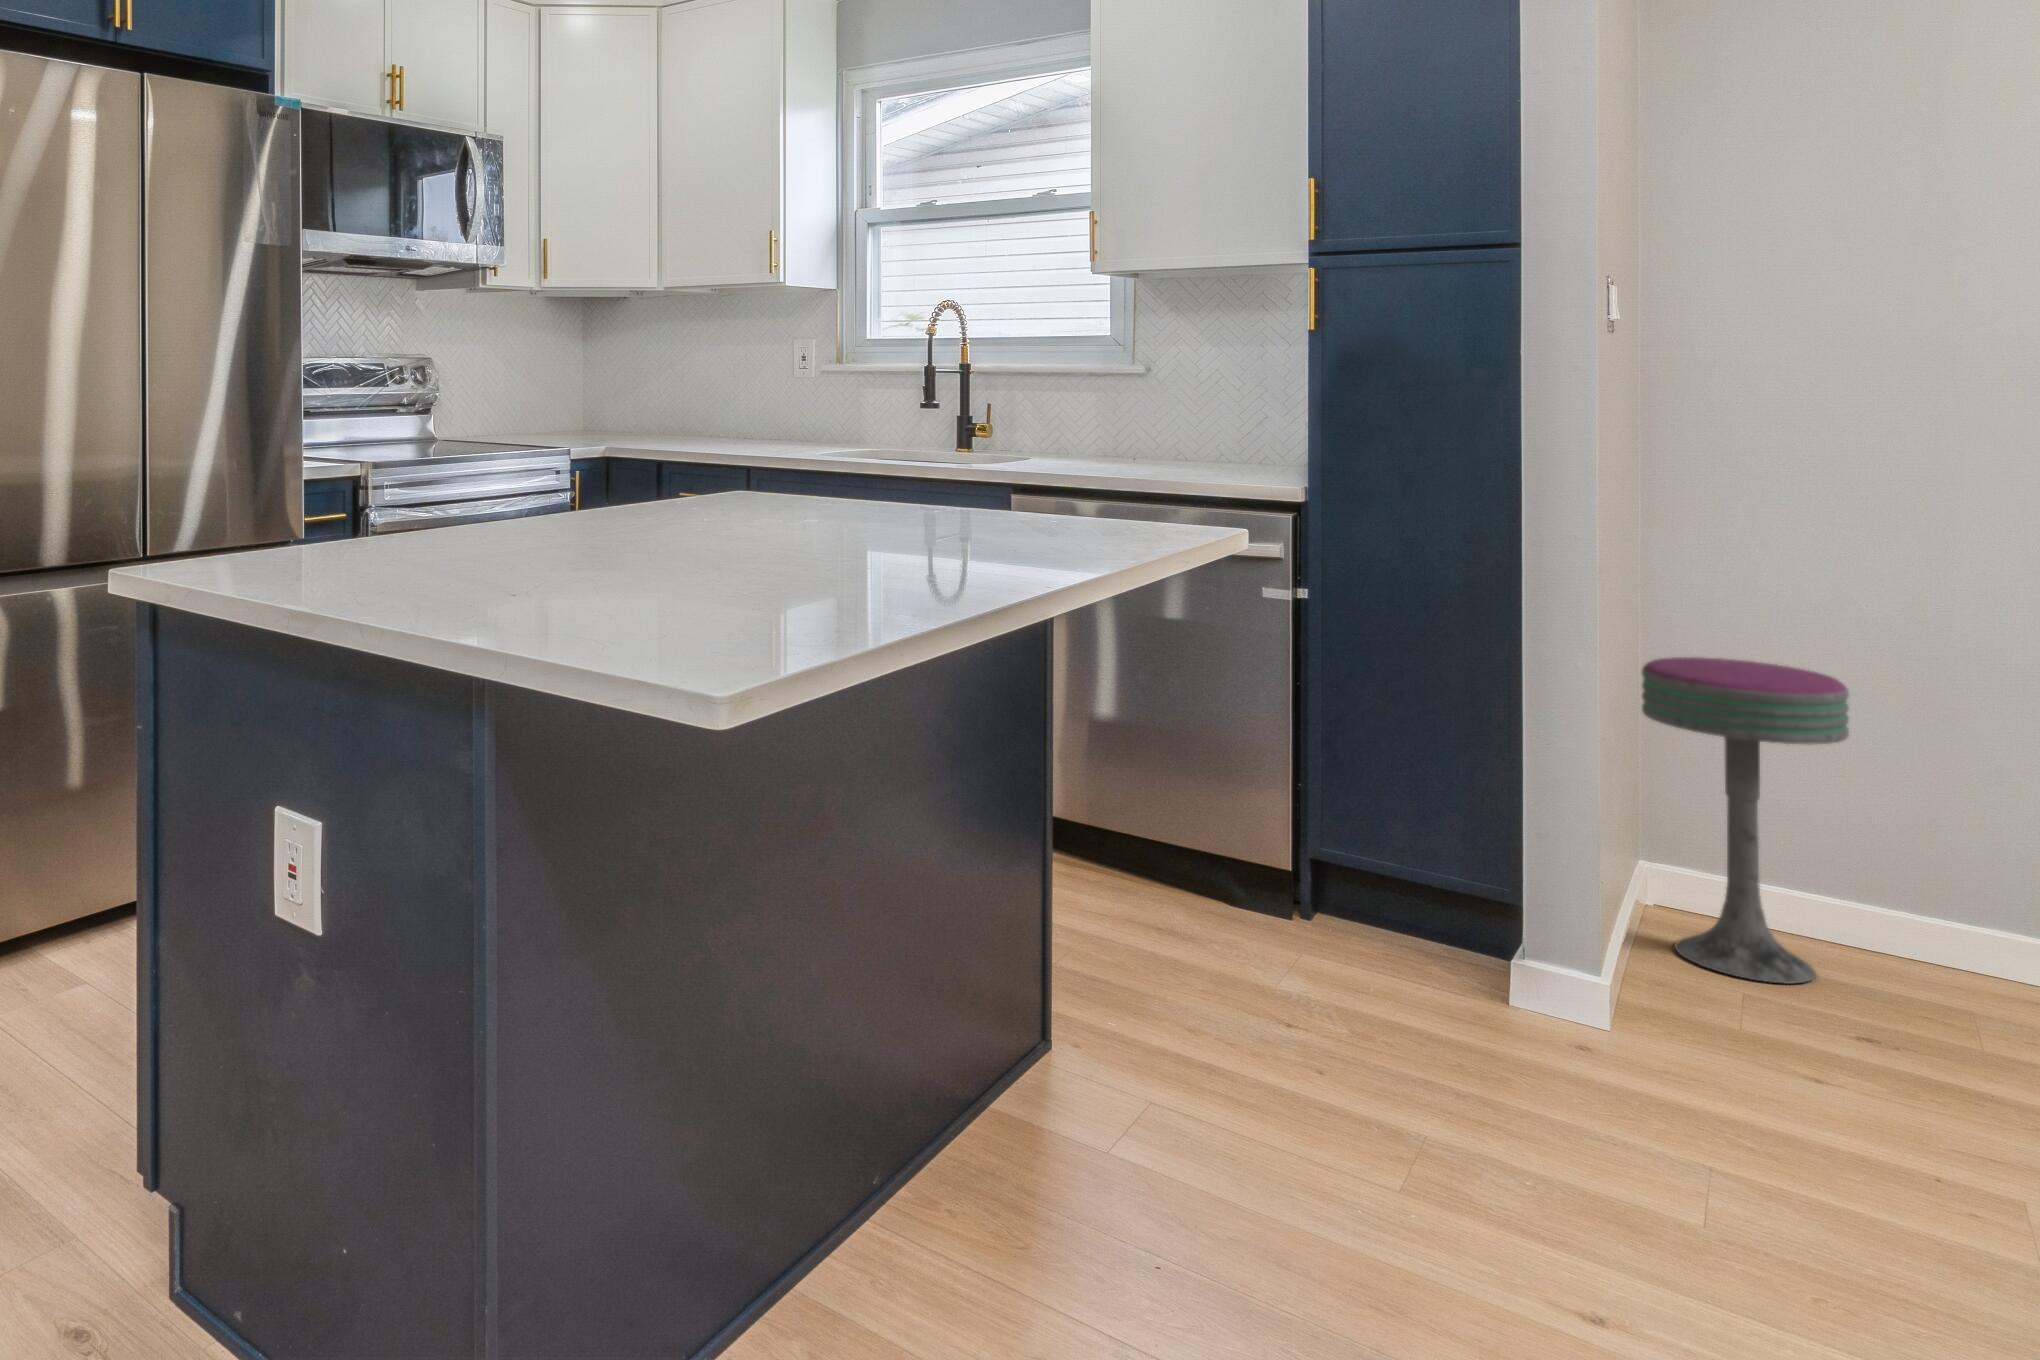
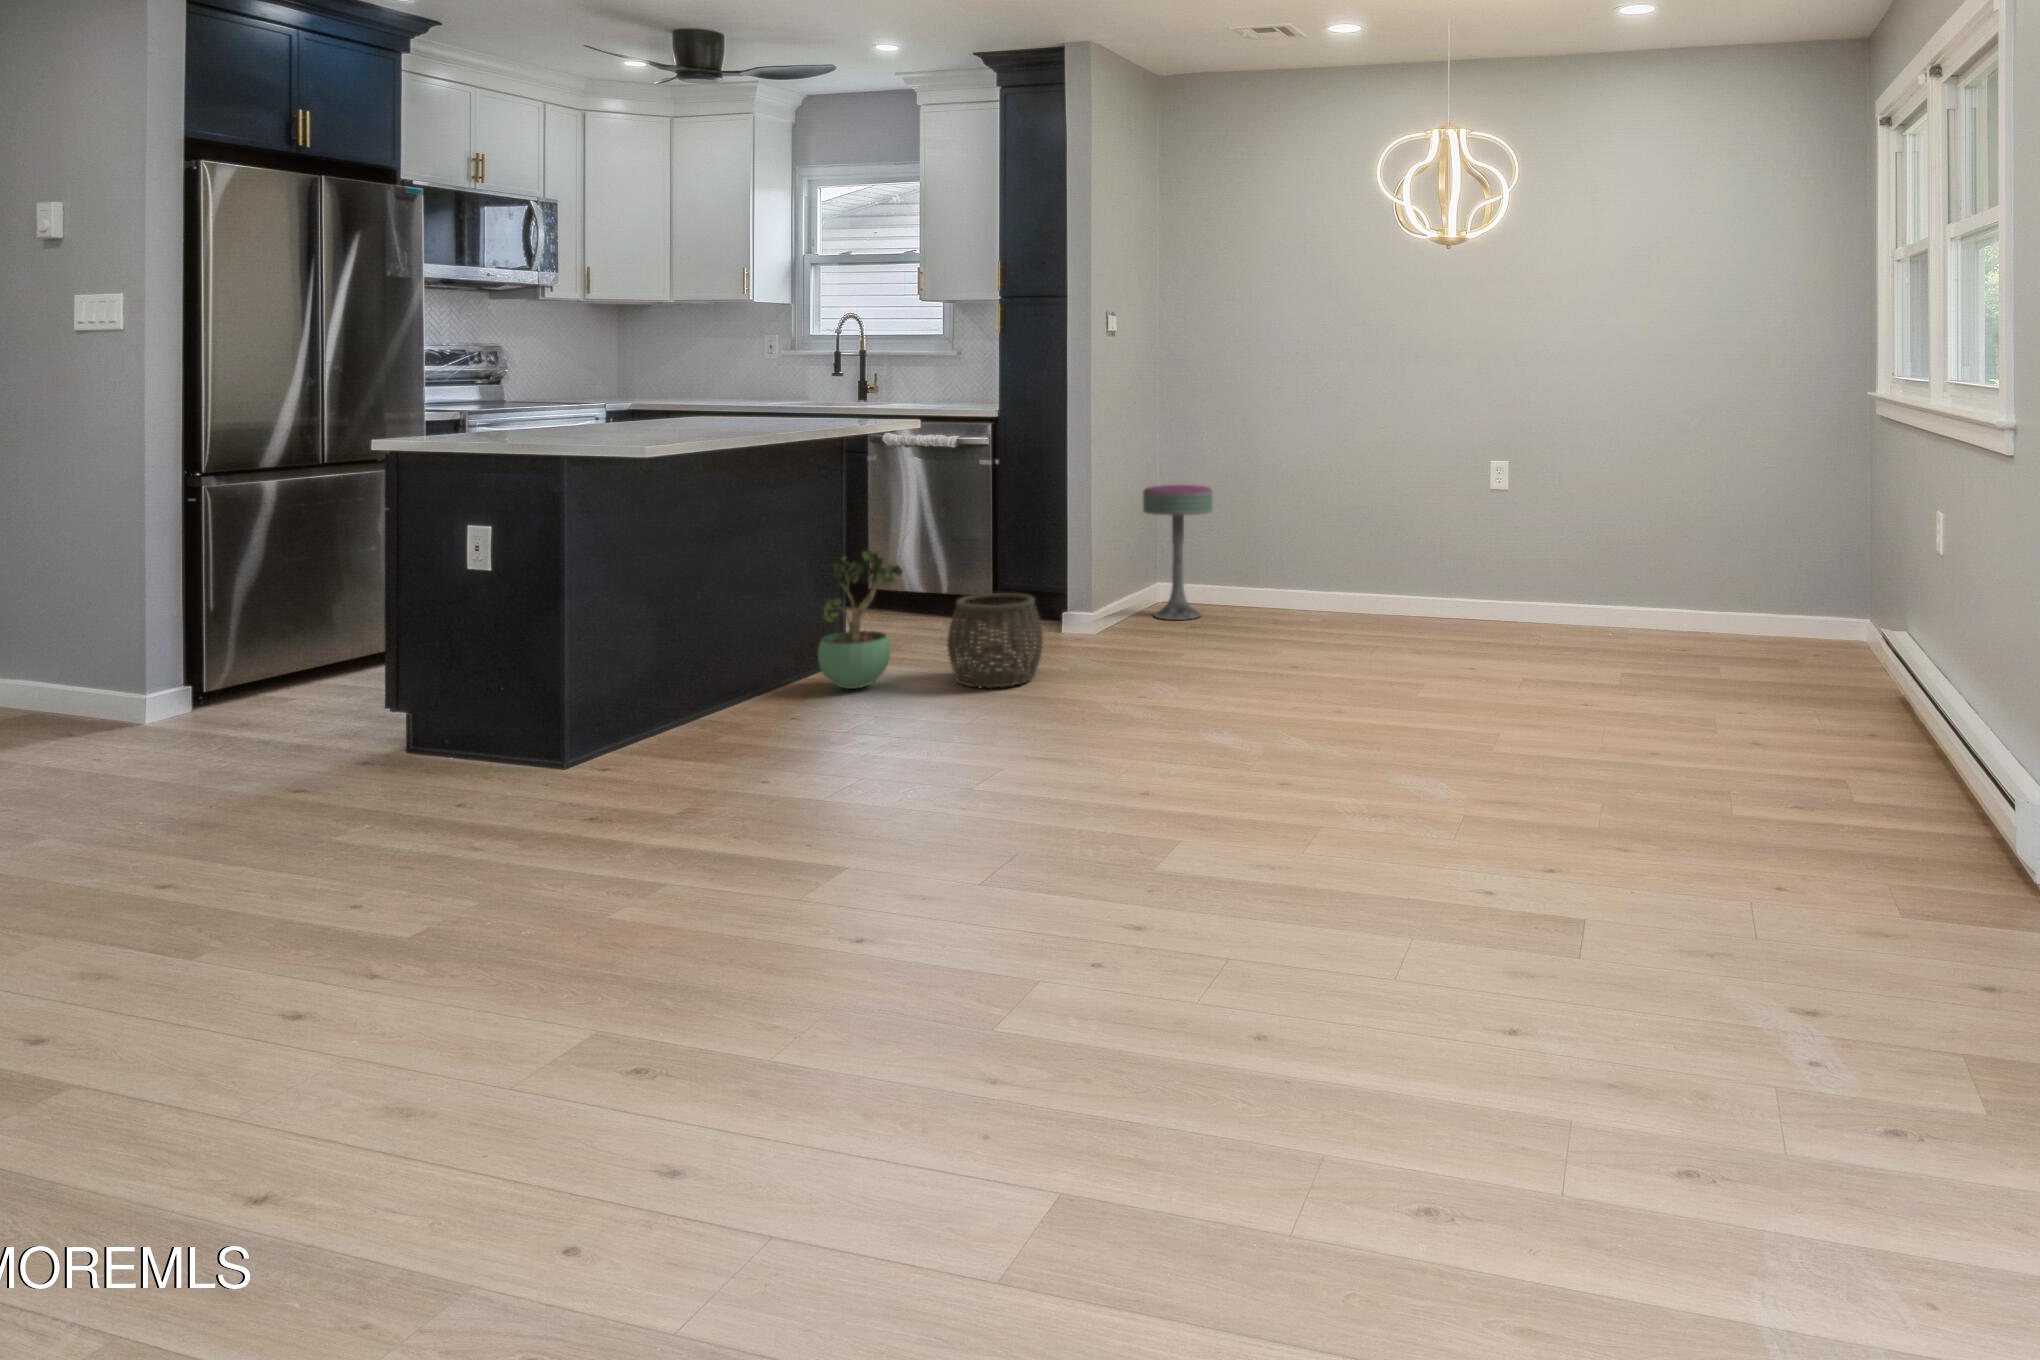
potted plant: none [1036,840,1236,1190] -> present [818,549,902,689]
woven basket: none [1358,969,1663,1282] -> present [947,593,1043,688]

